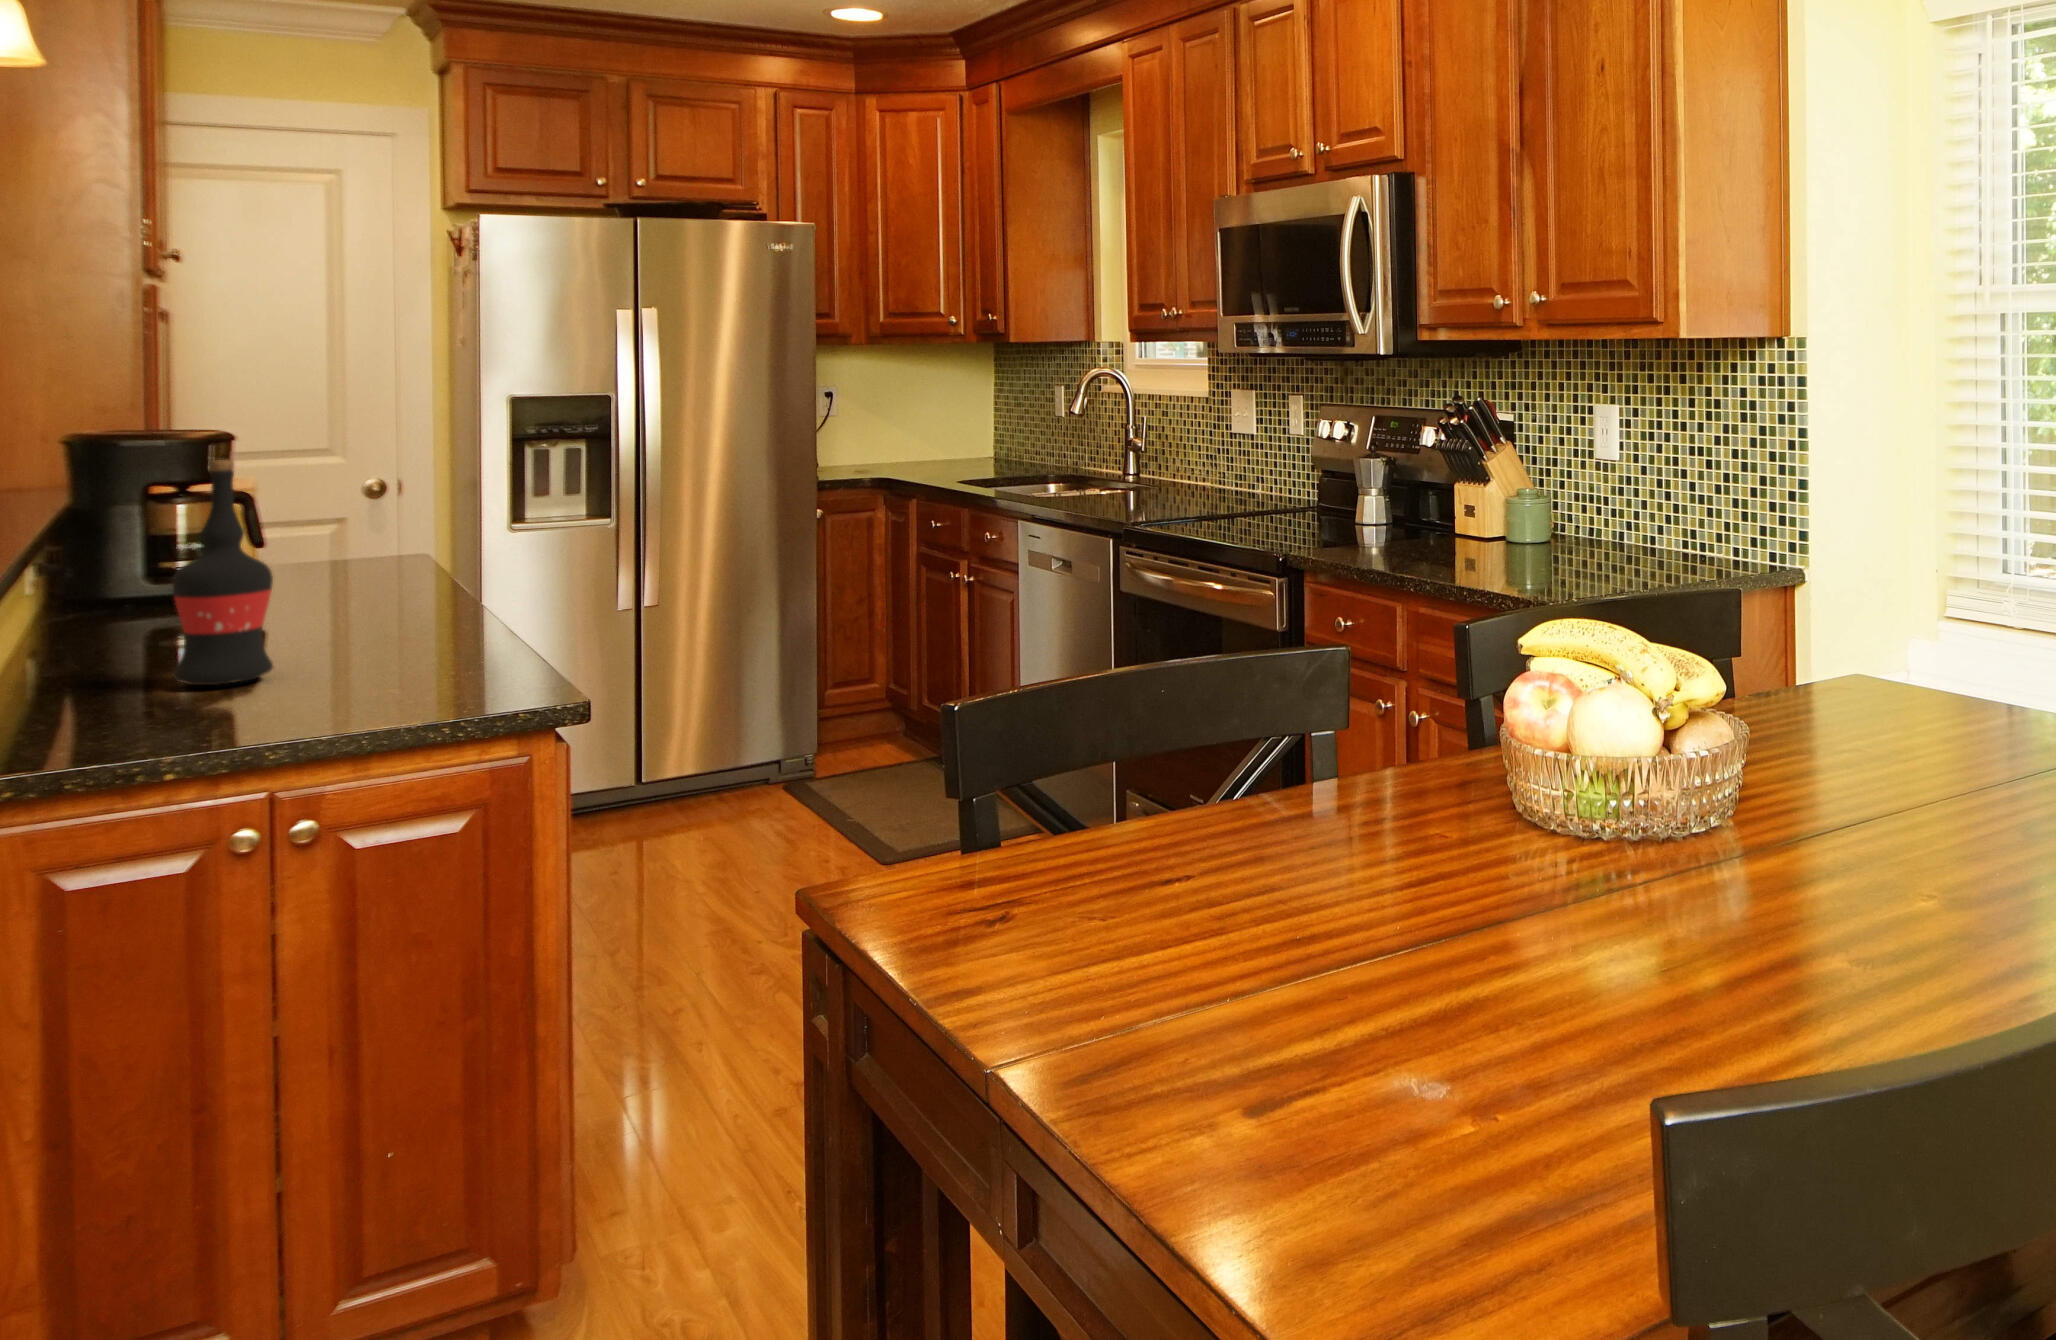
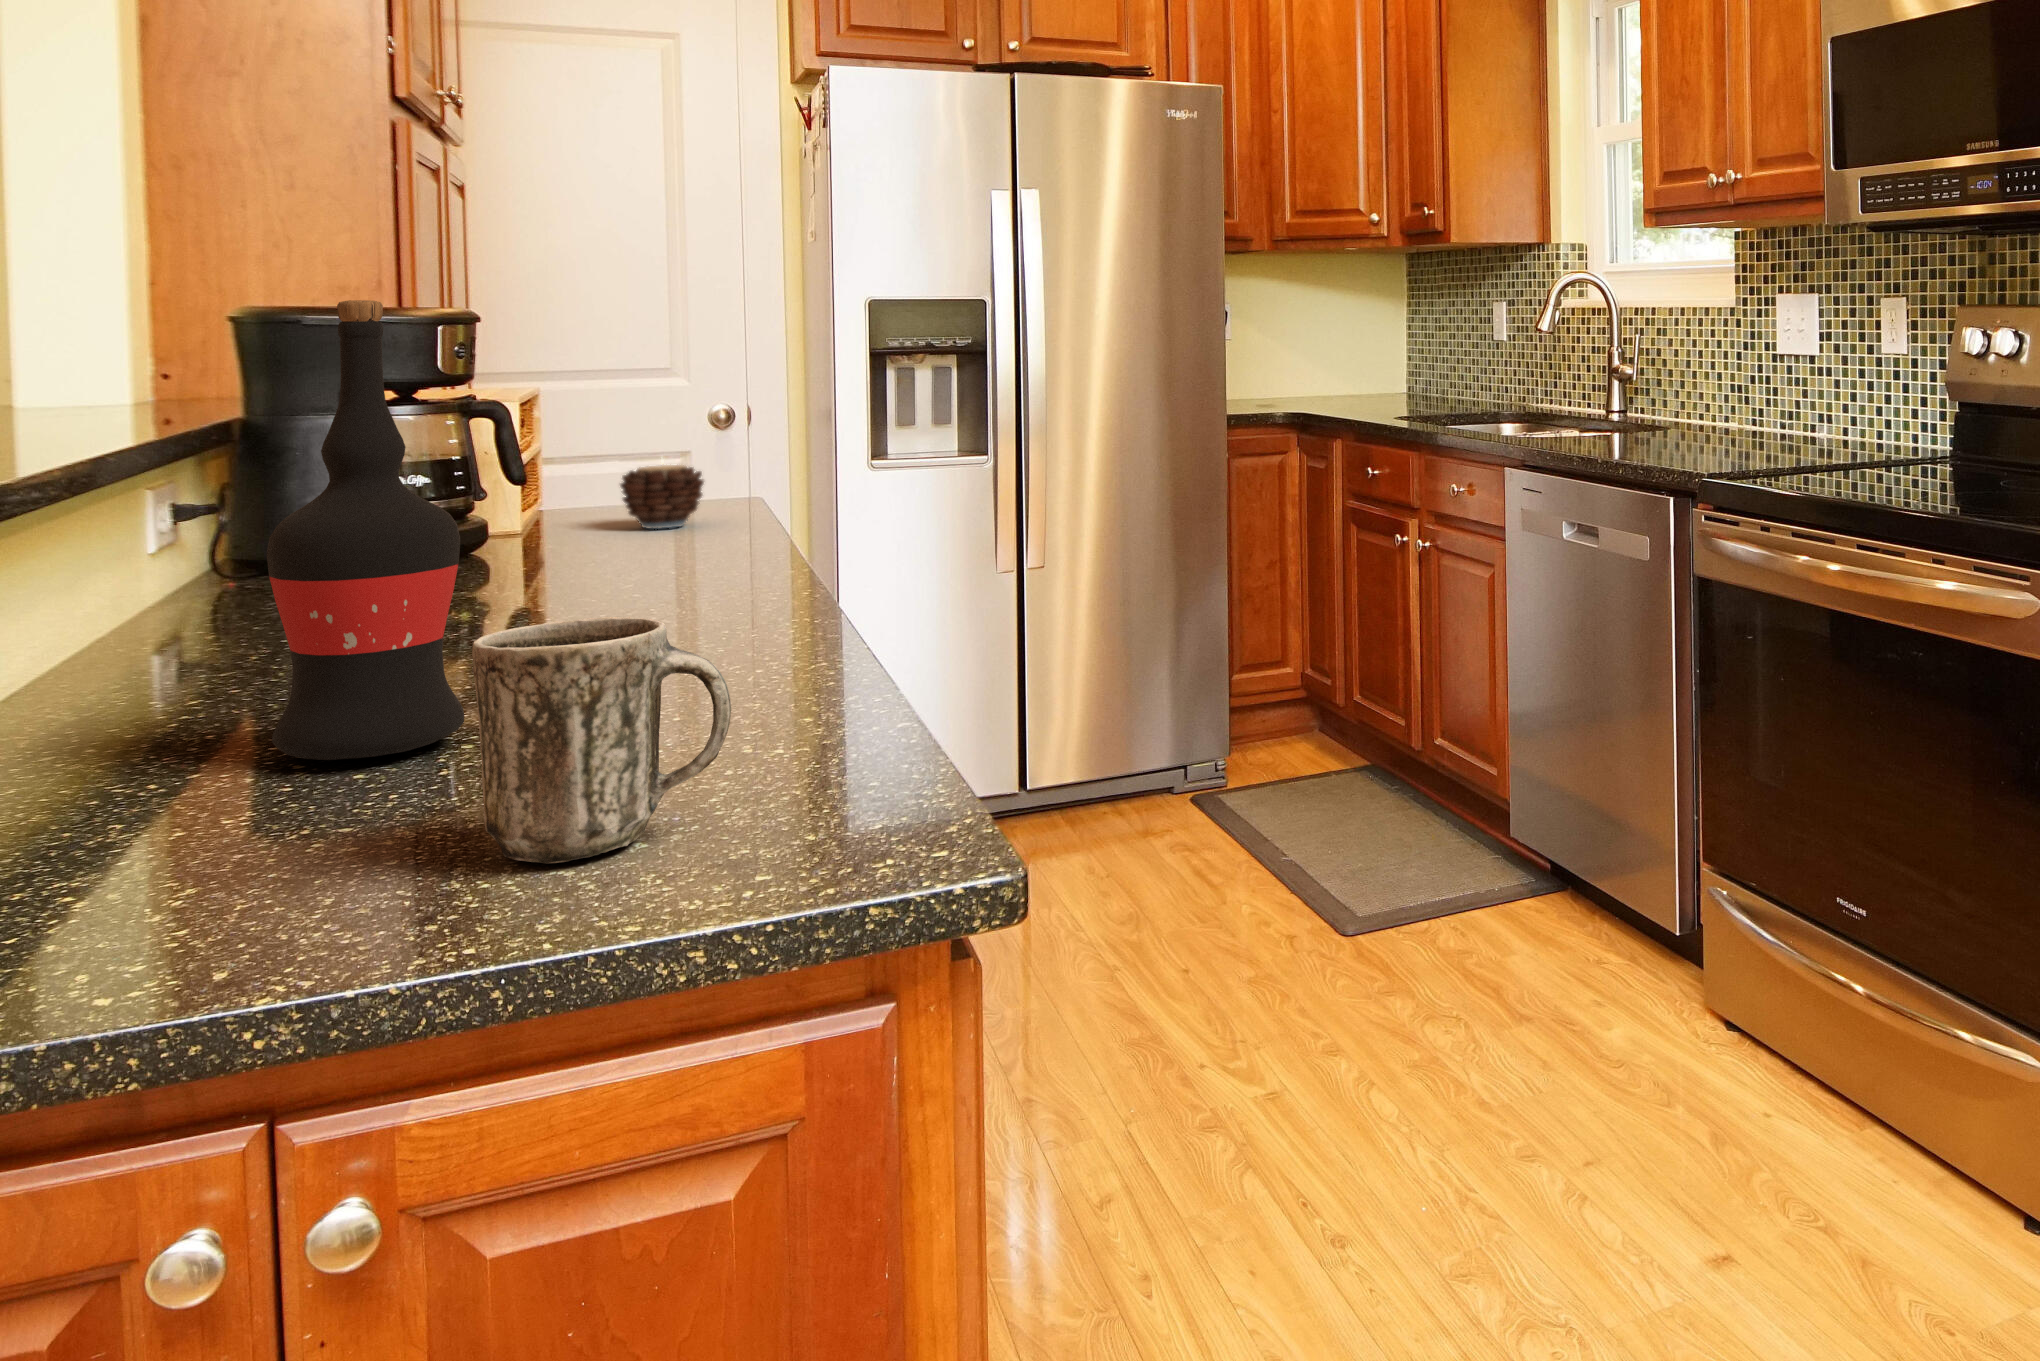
candle: none [321,525,383,574] -> present [620,460,704,529]
mug: none [303,609,425,713] -> present [472,617,731,864]

